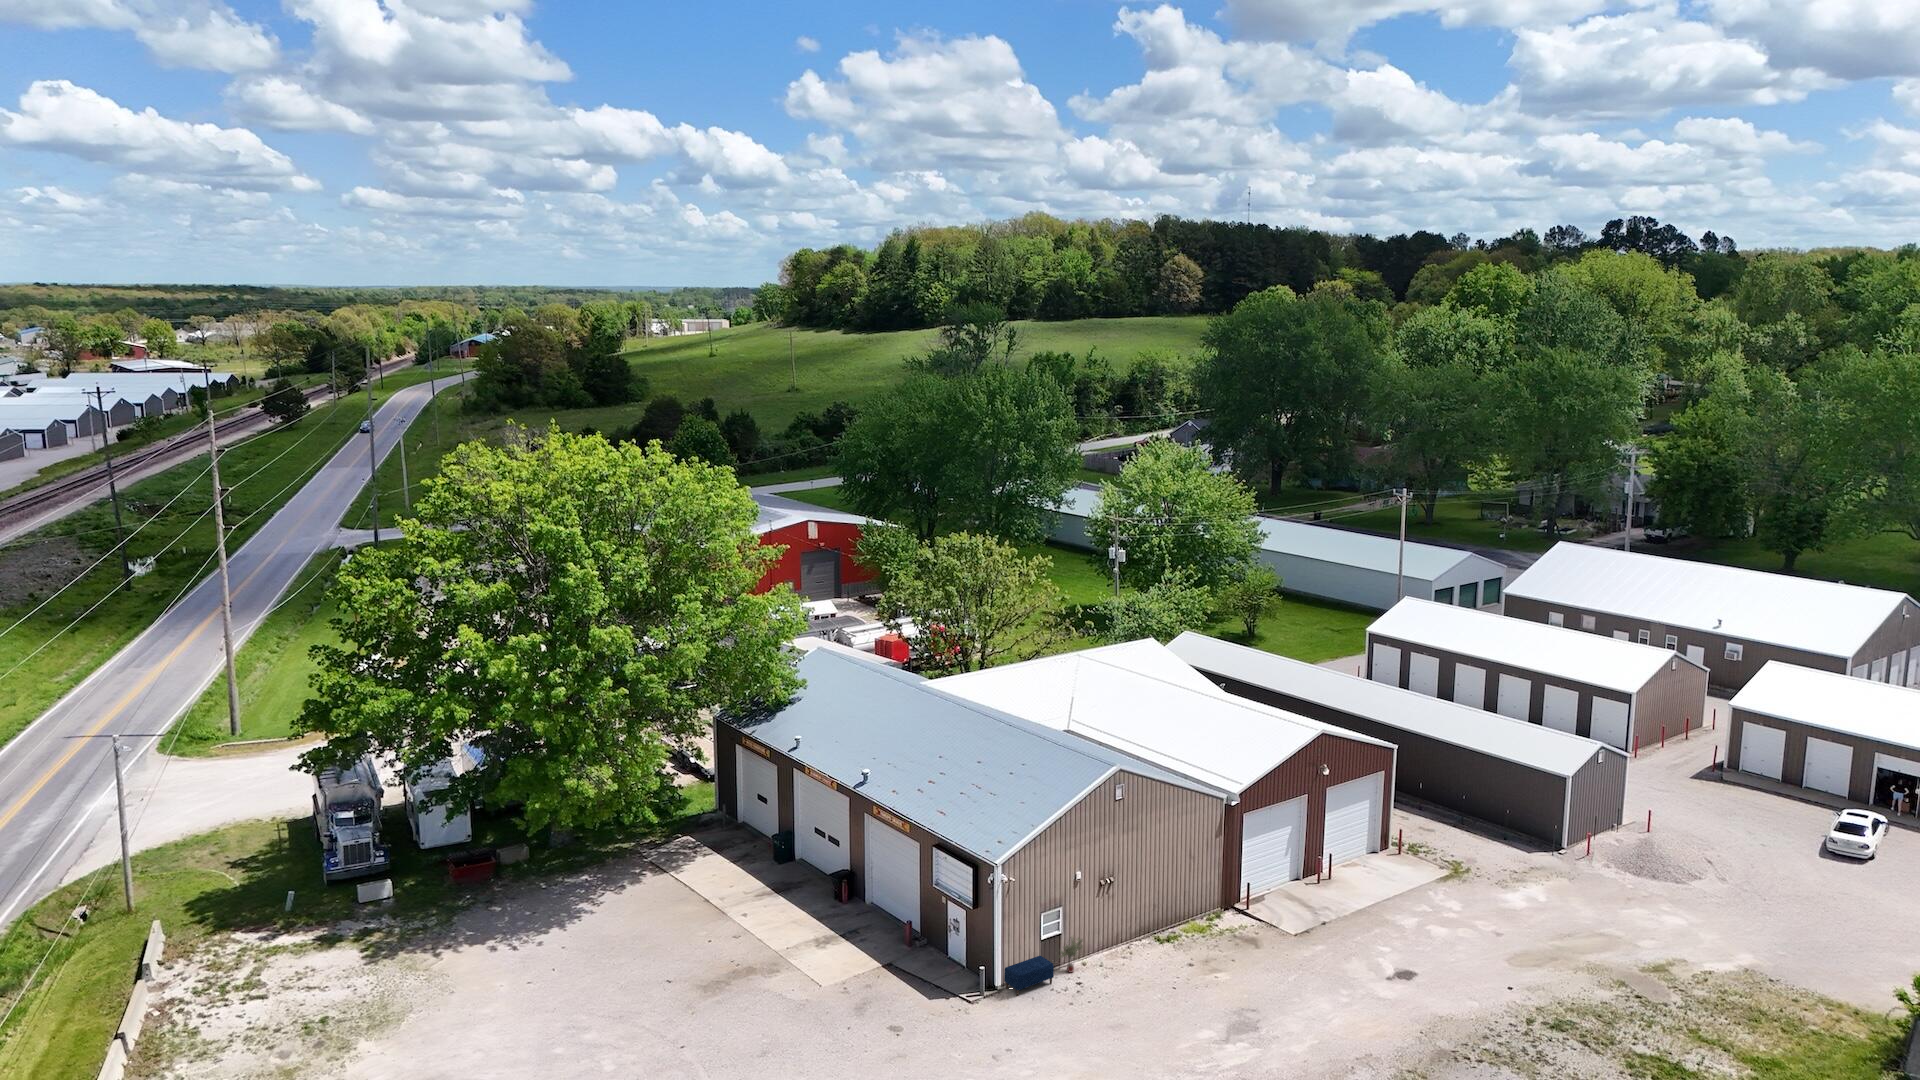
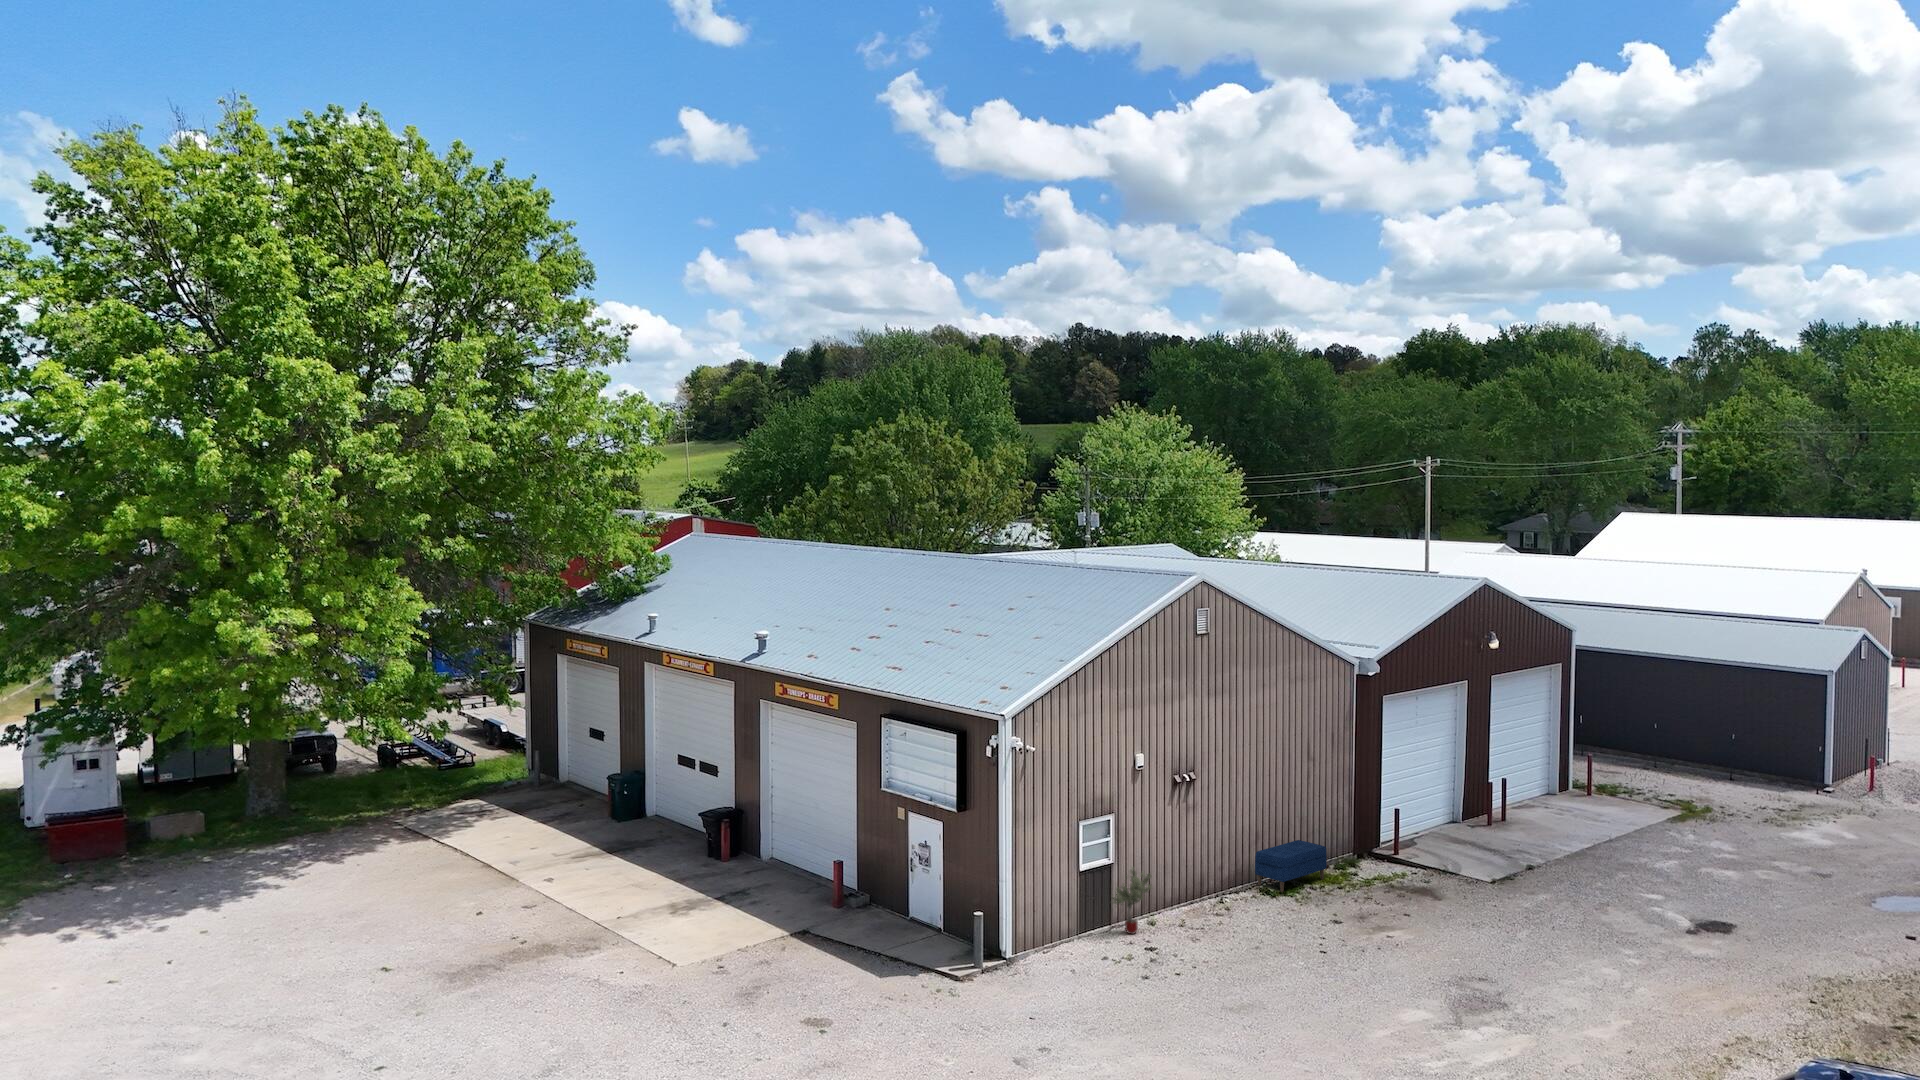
bench: present [1004,956,1054,996] -> present [1255,840,1327,892]

